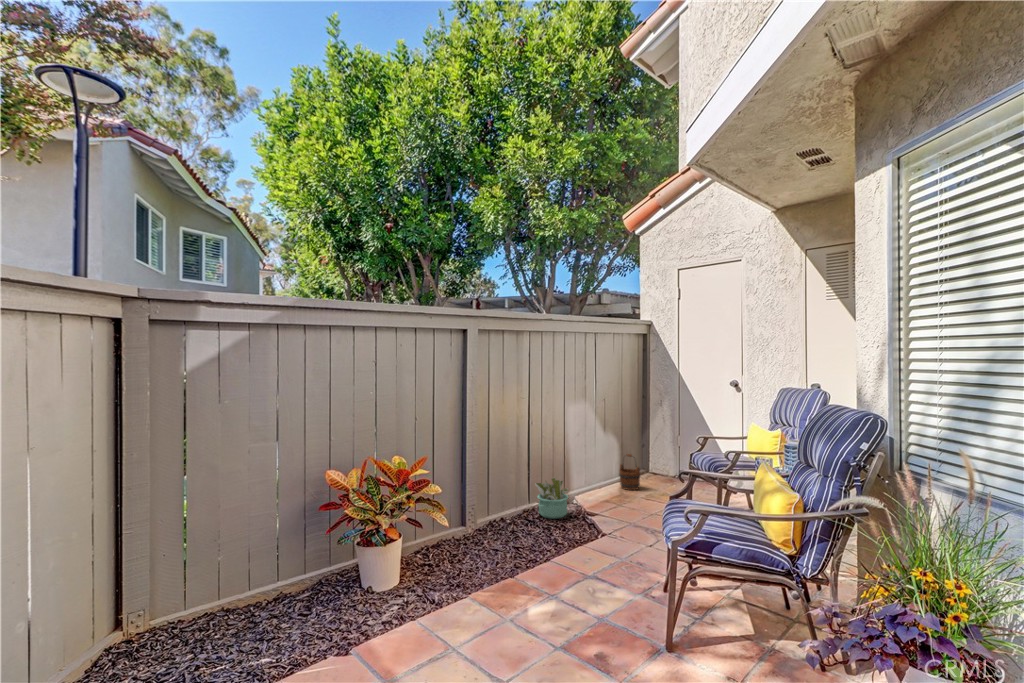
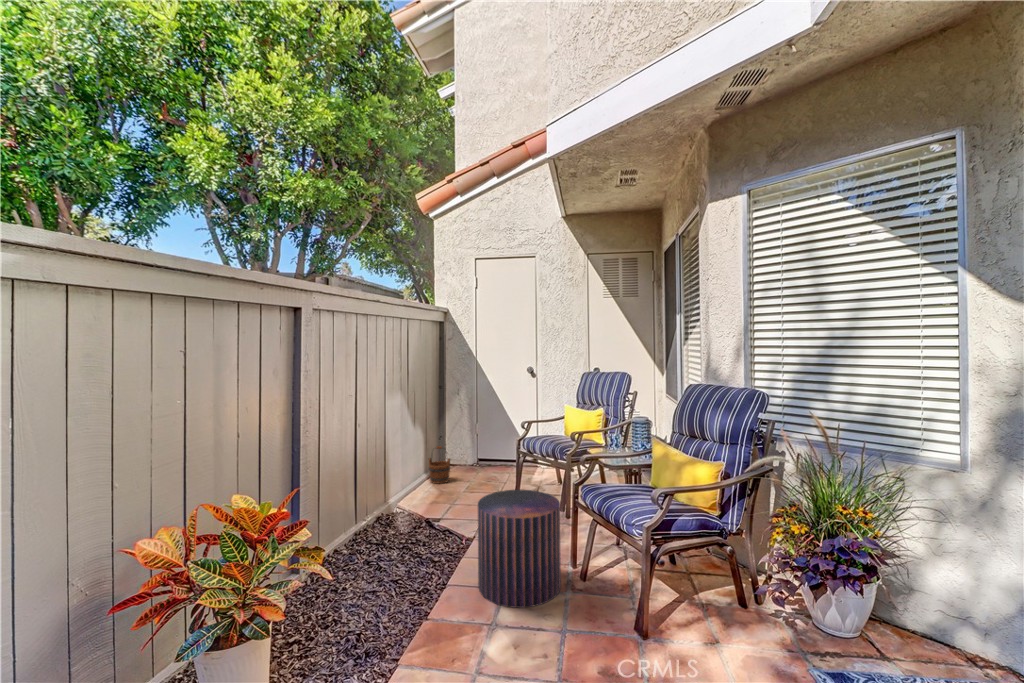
decorative plant: present [535,478,568,519] -> none [368,485,410,534]
pouf: none [569,492,648,598] -> present [478,490,561,608]

